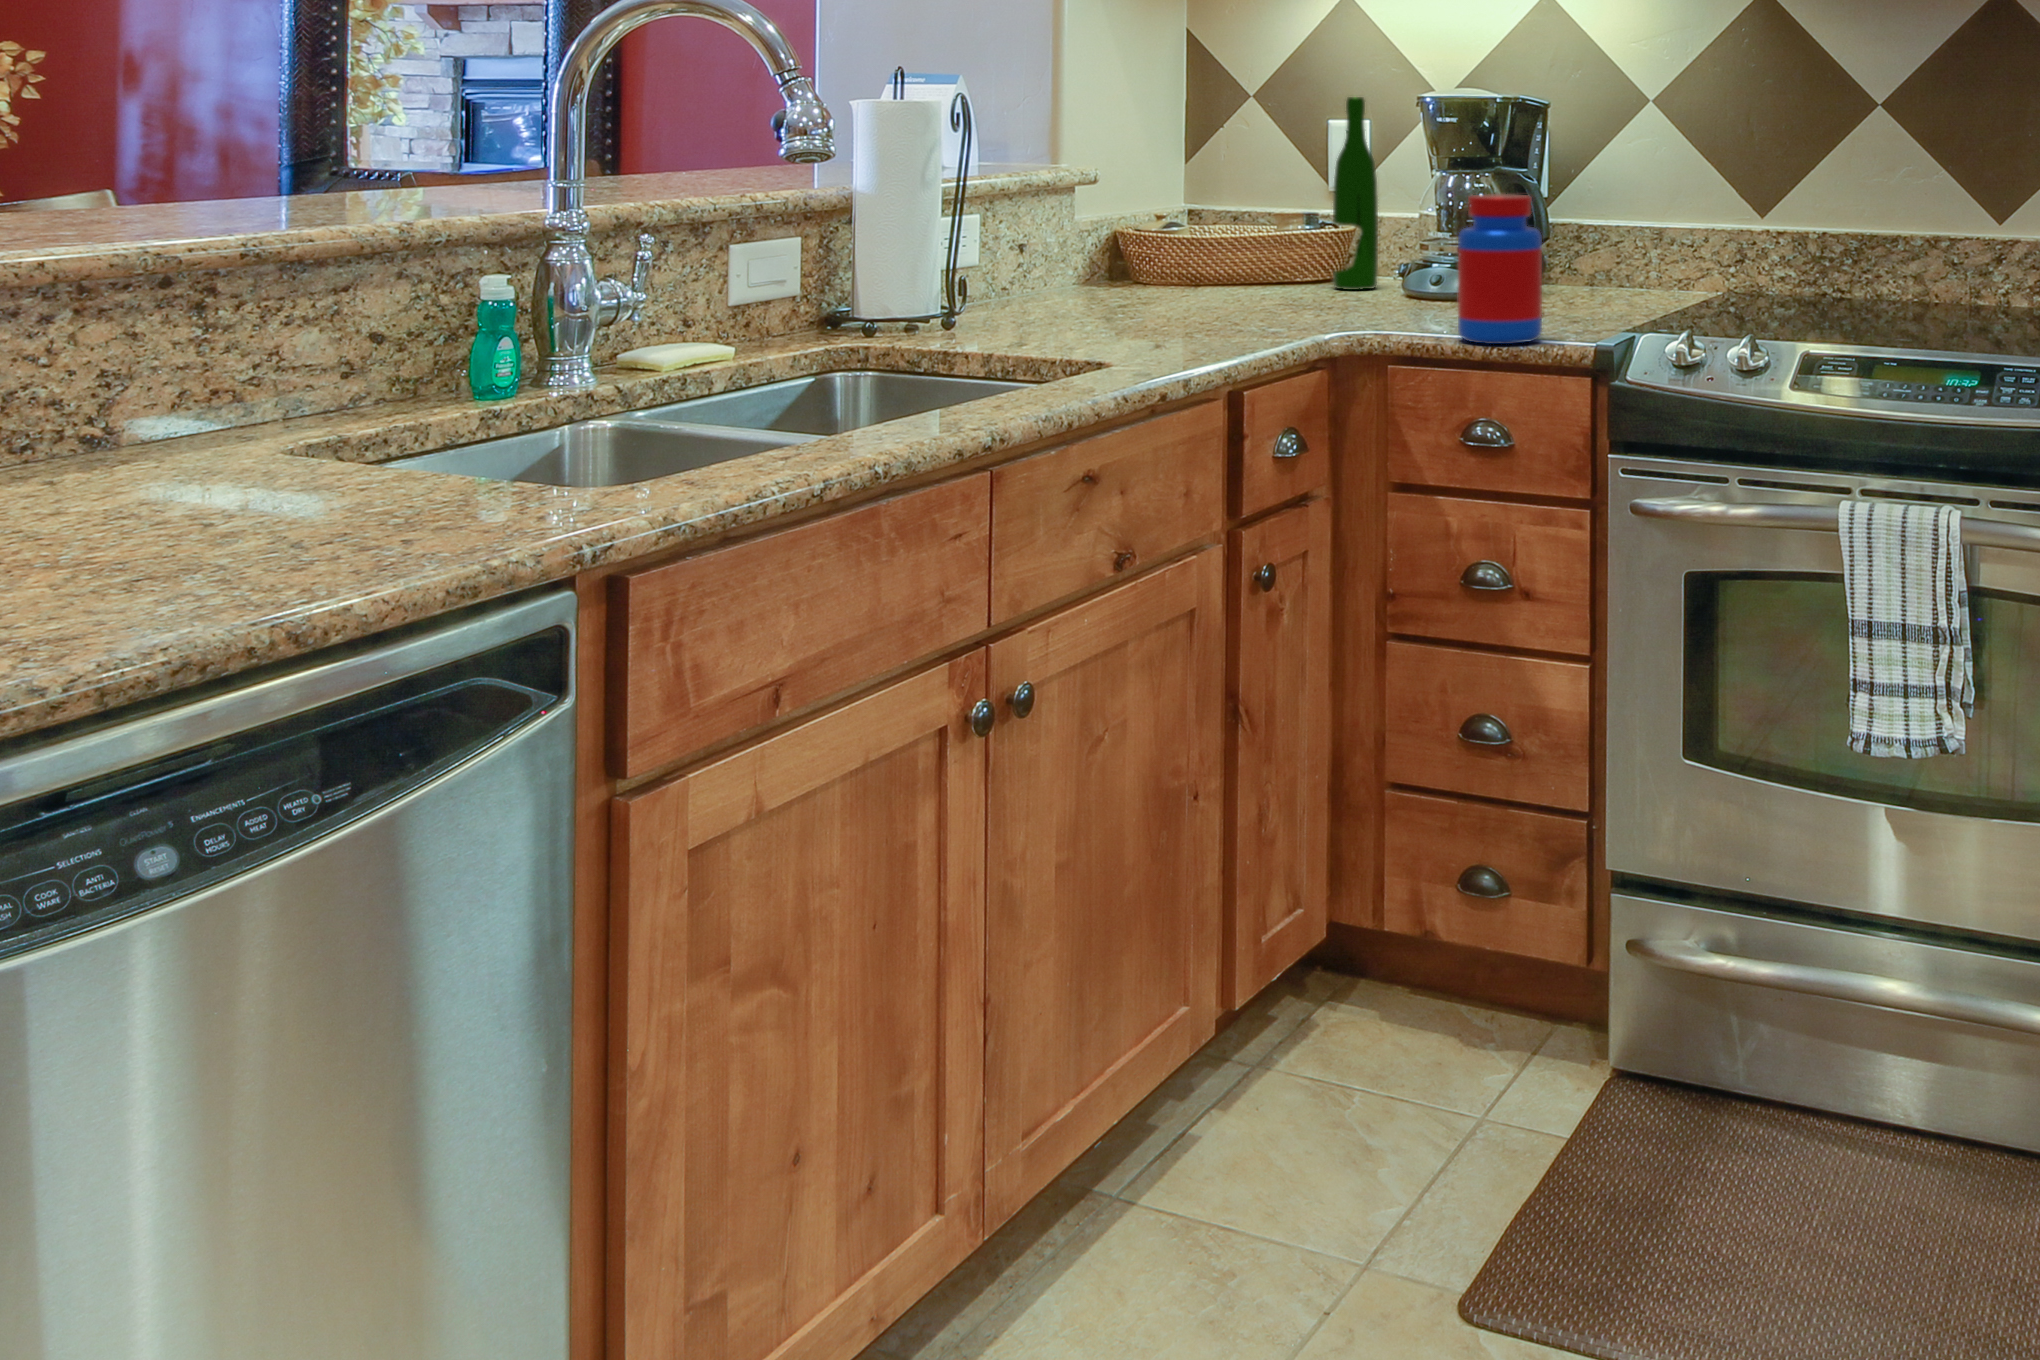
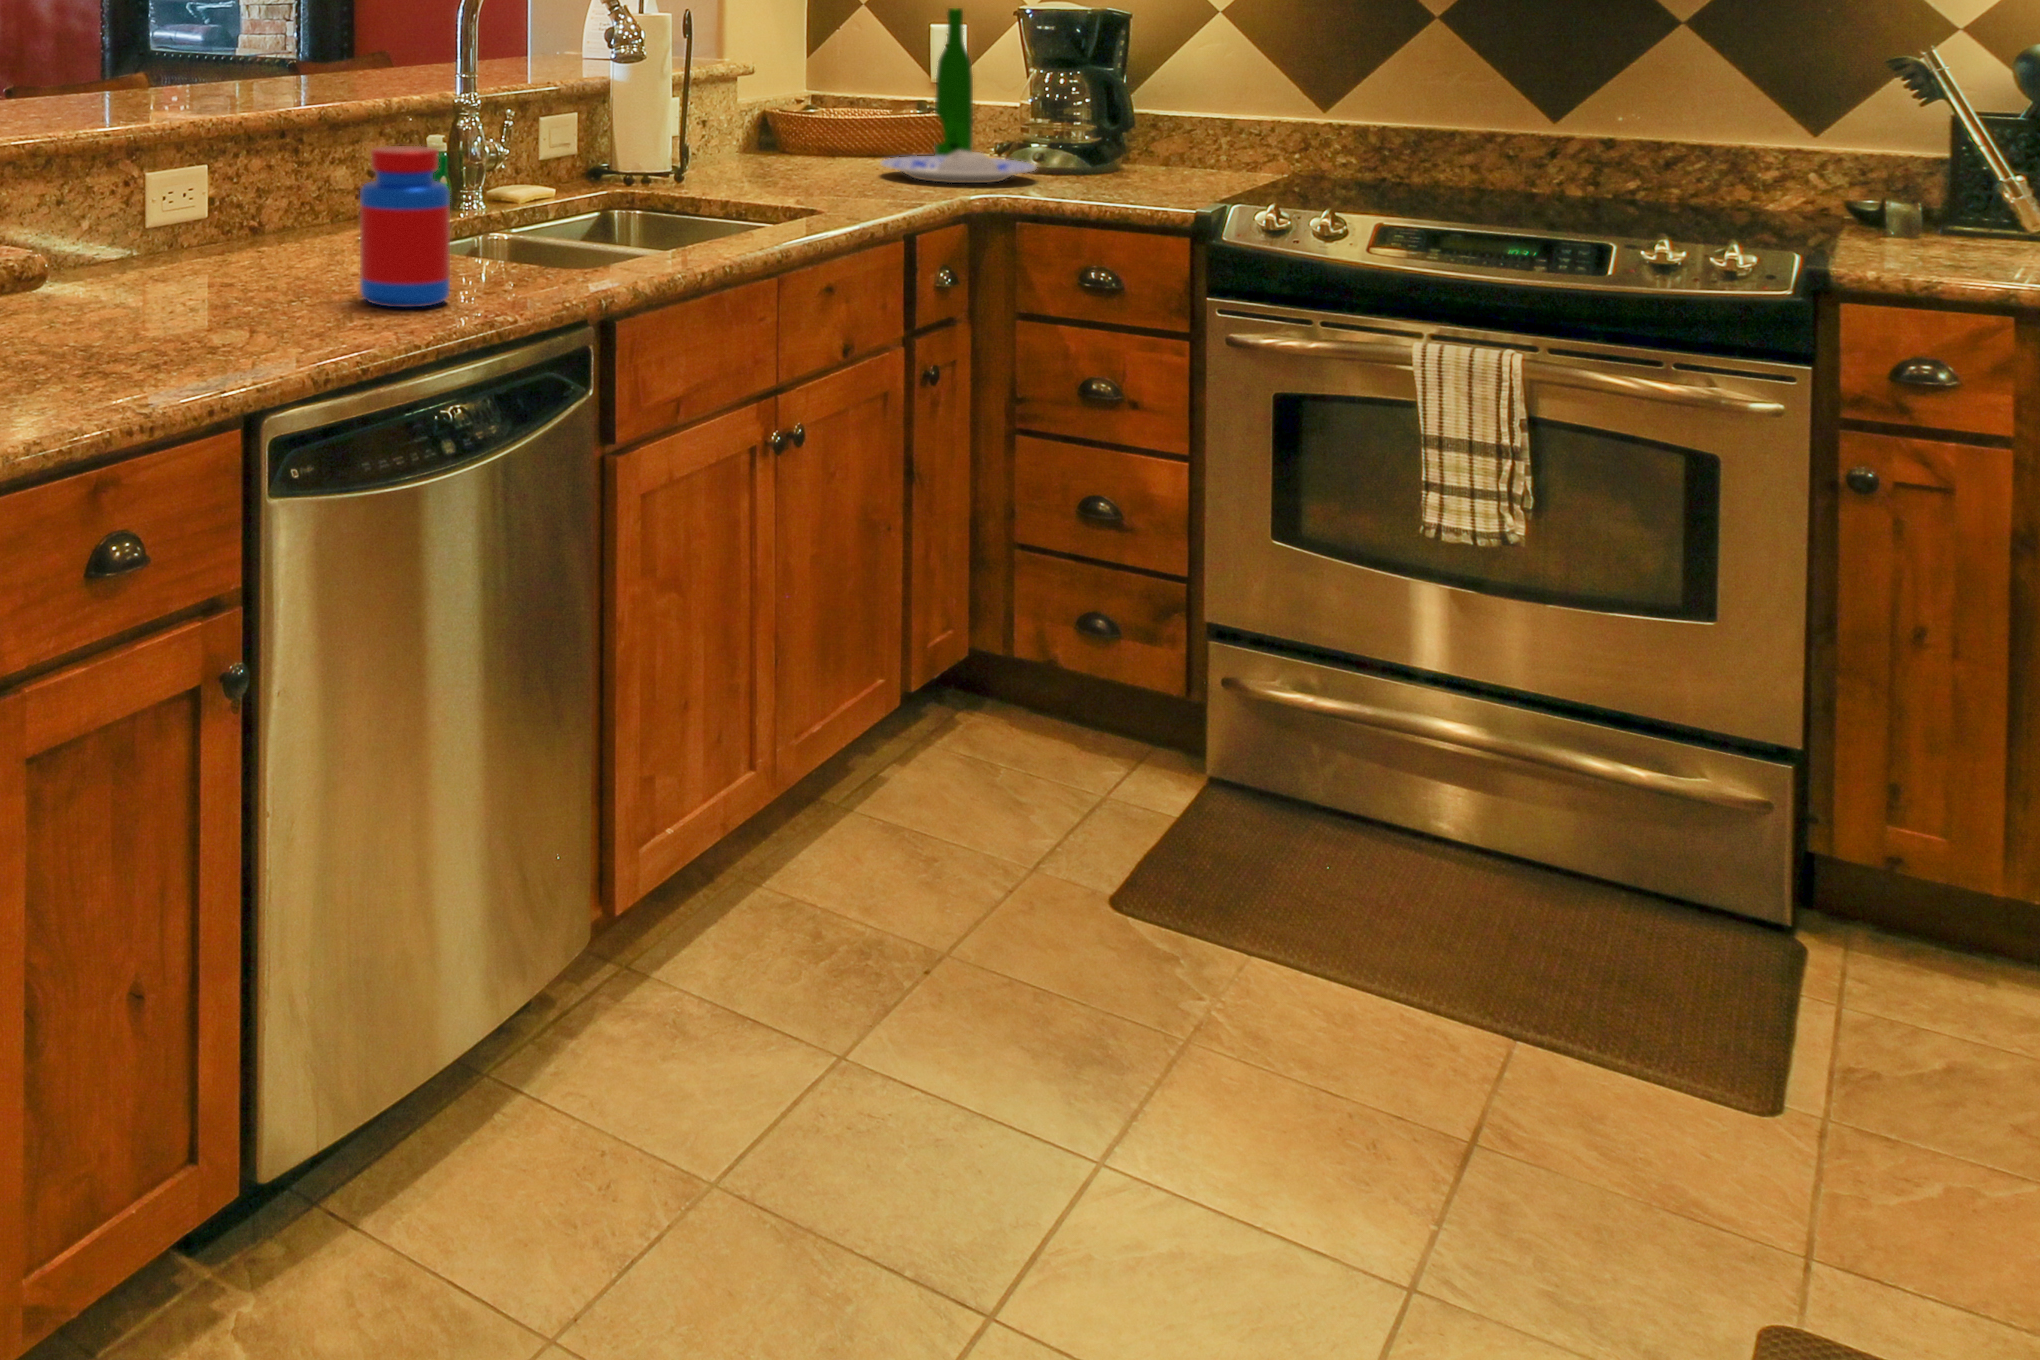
jar: present [1458,194,1542,344] -> present [360,146,450,307]
plate: none [1245,273,1435,315] -> present [881,150,1036,183]

